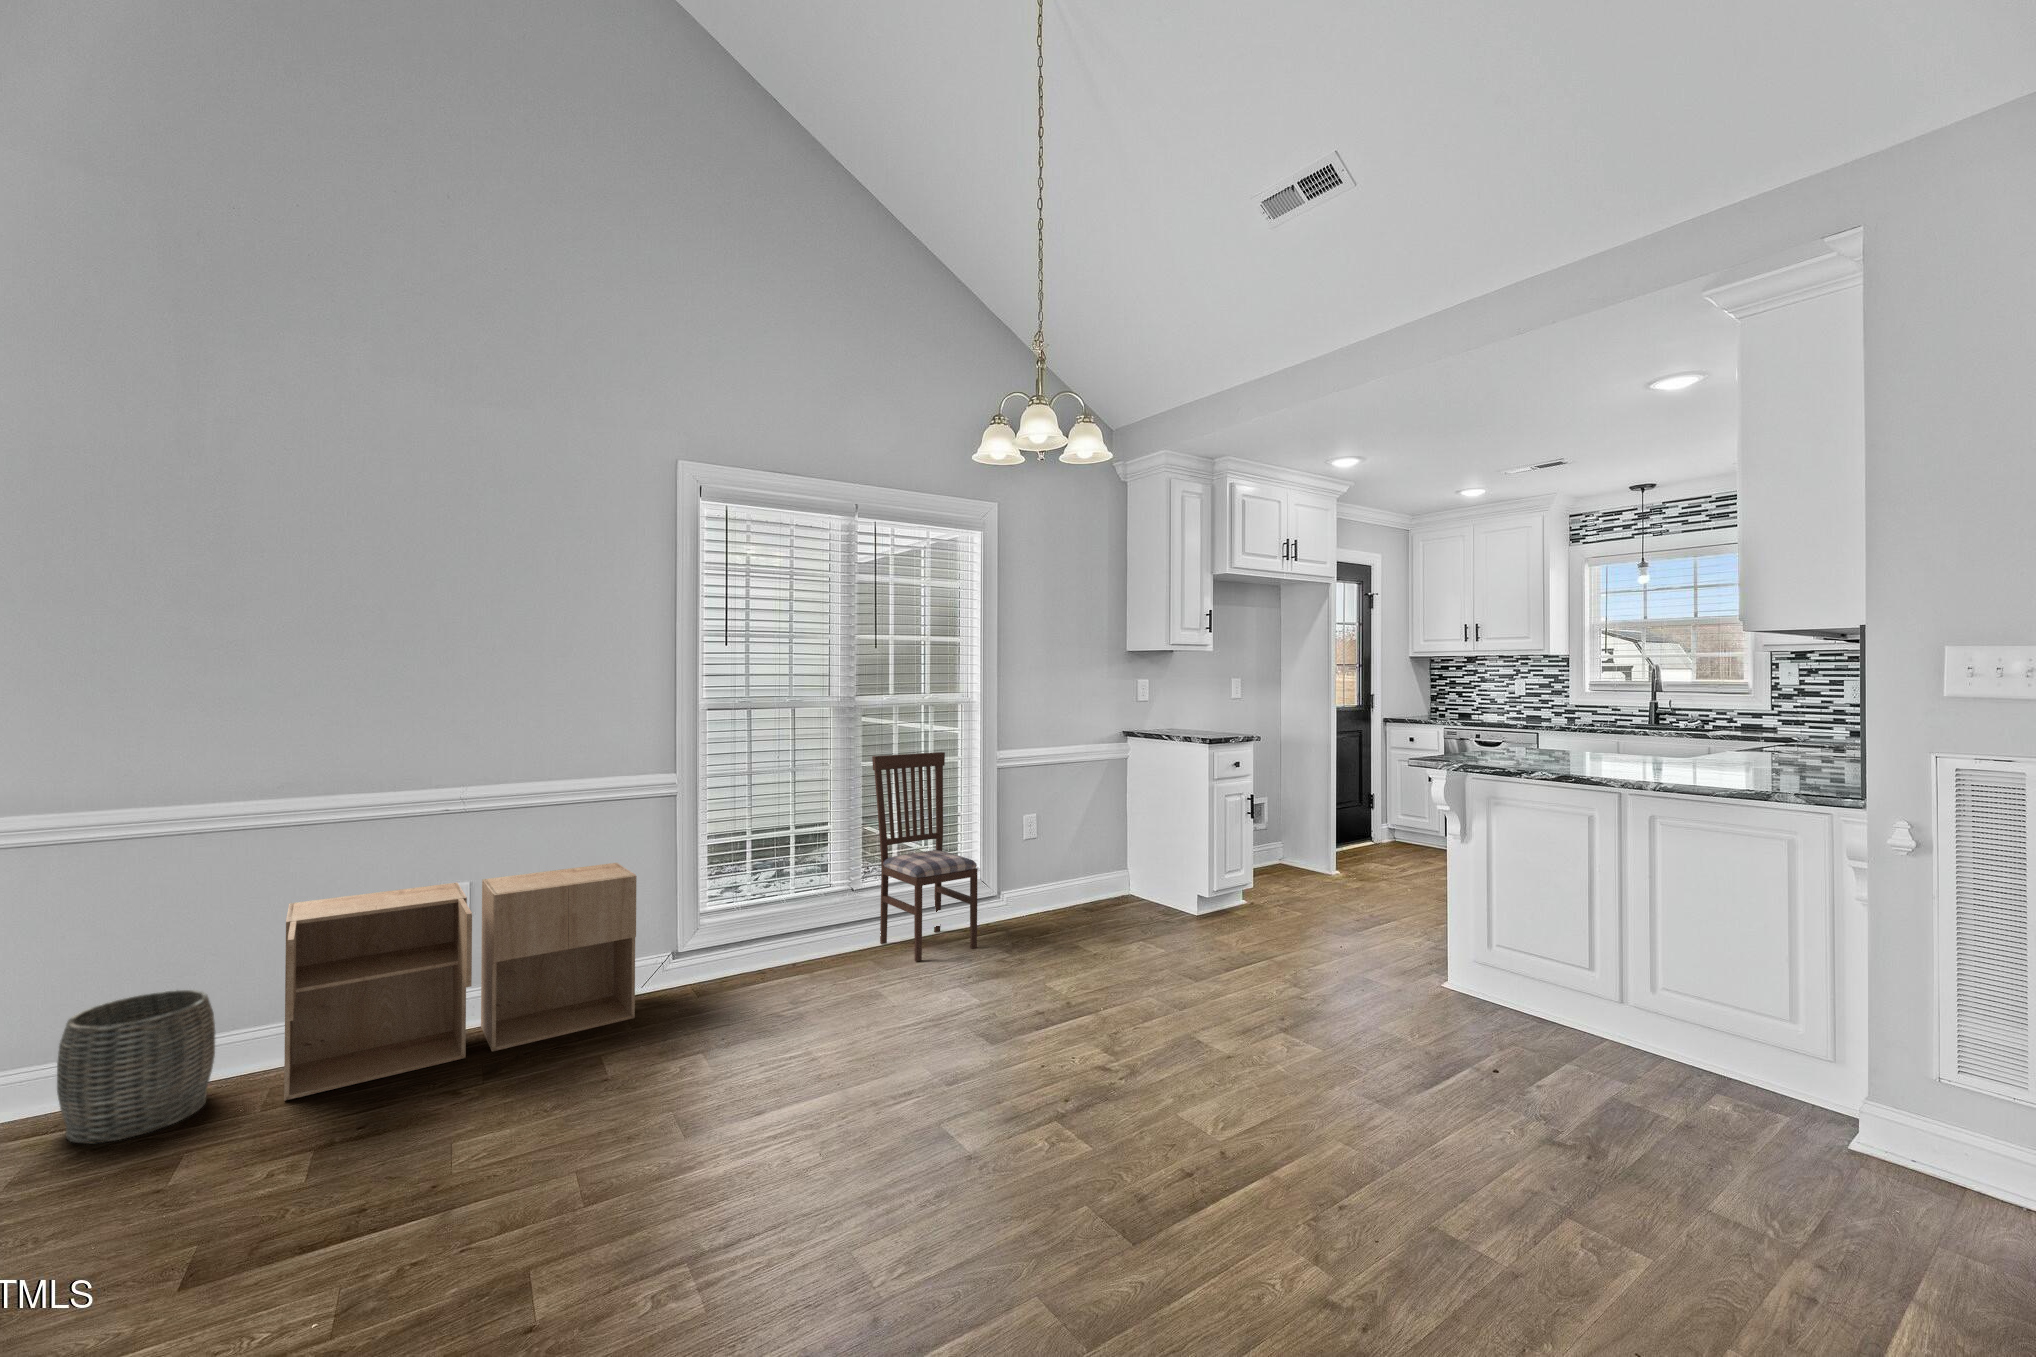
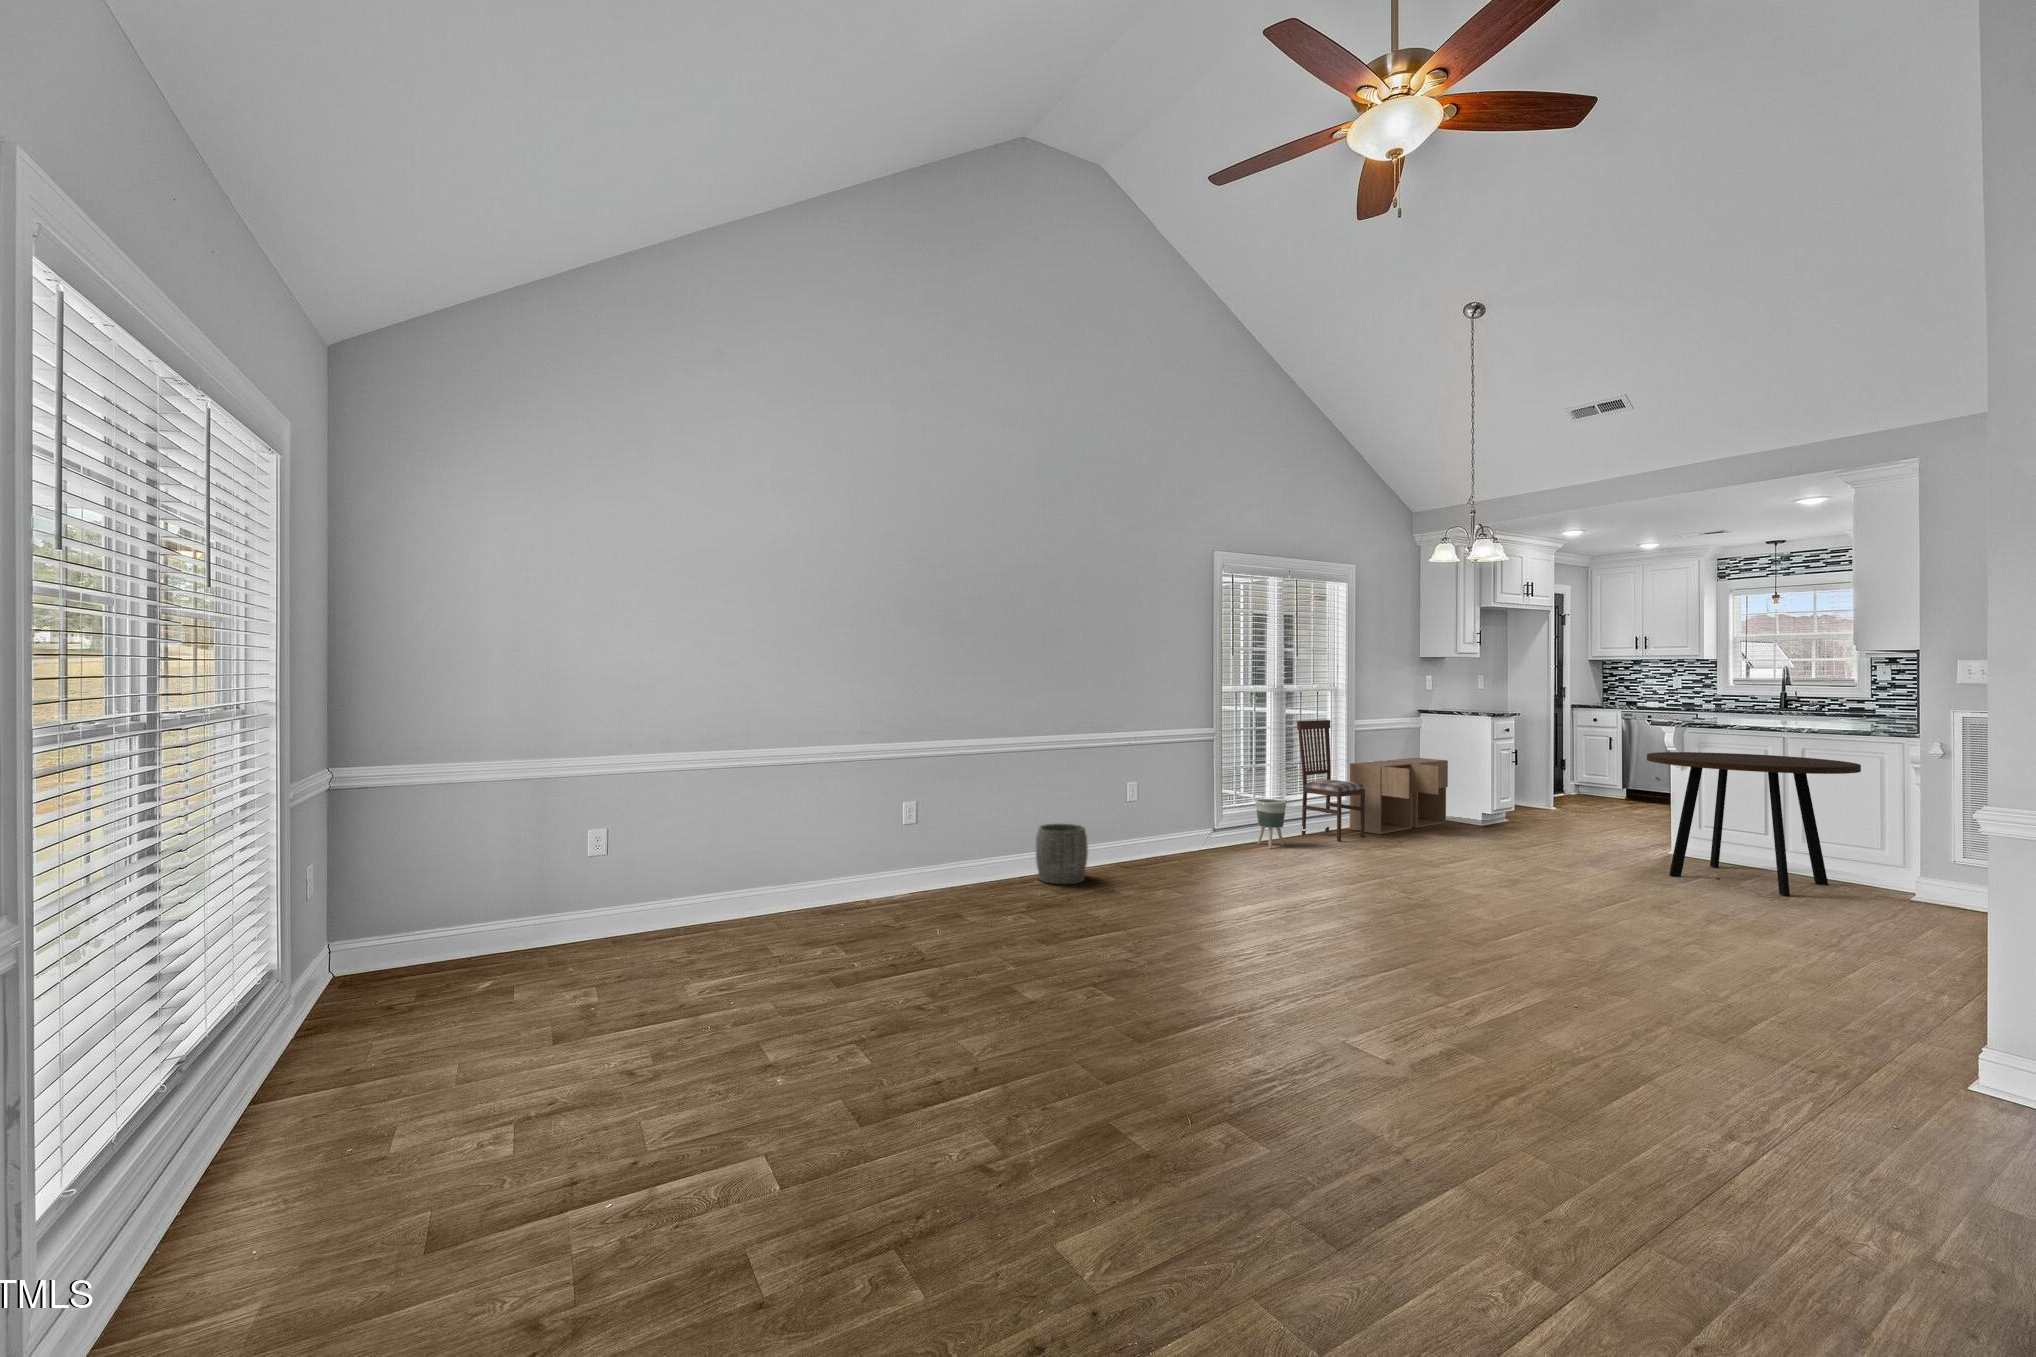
dining table: none [1374,817,1750,1146] -> present [1647,752,1861,896]
storage cabinet: present [284,863,637,1101] -> present [1350,758,1448,834]
planter: none [754,894,806,986] -> present [1256,799,1286,848]

